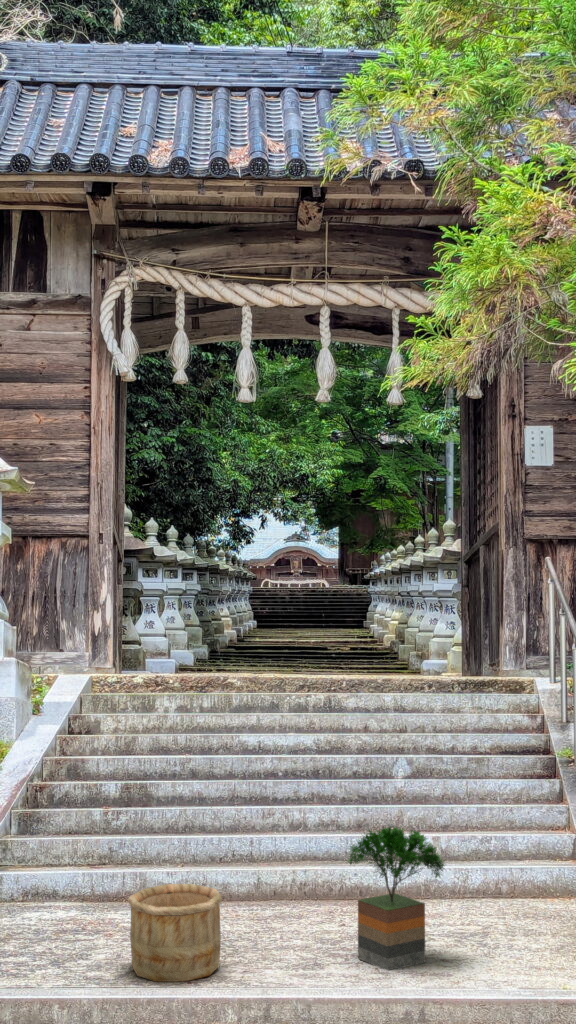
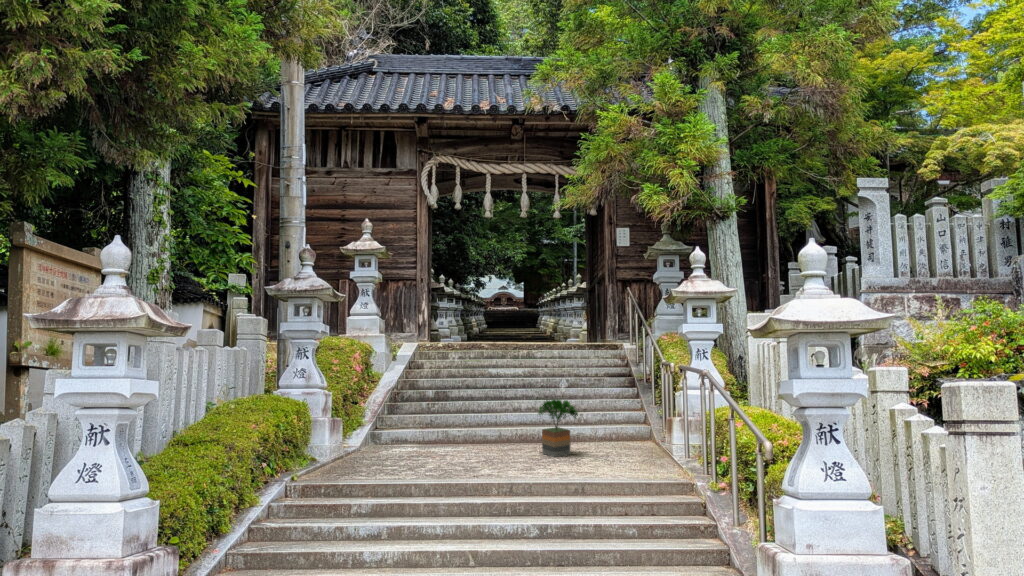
wooden bucket: present [128,884,222,982] -> none [446,424,486,462]

